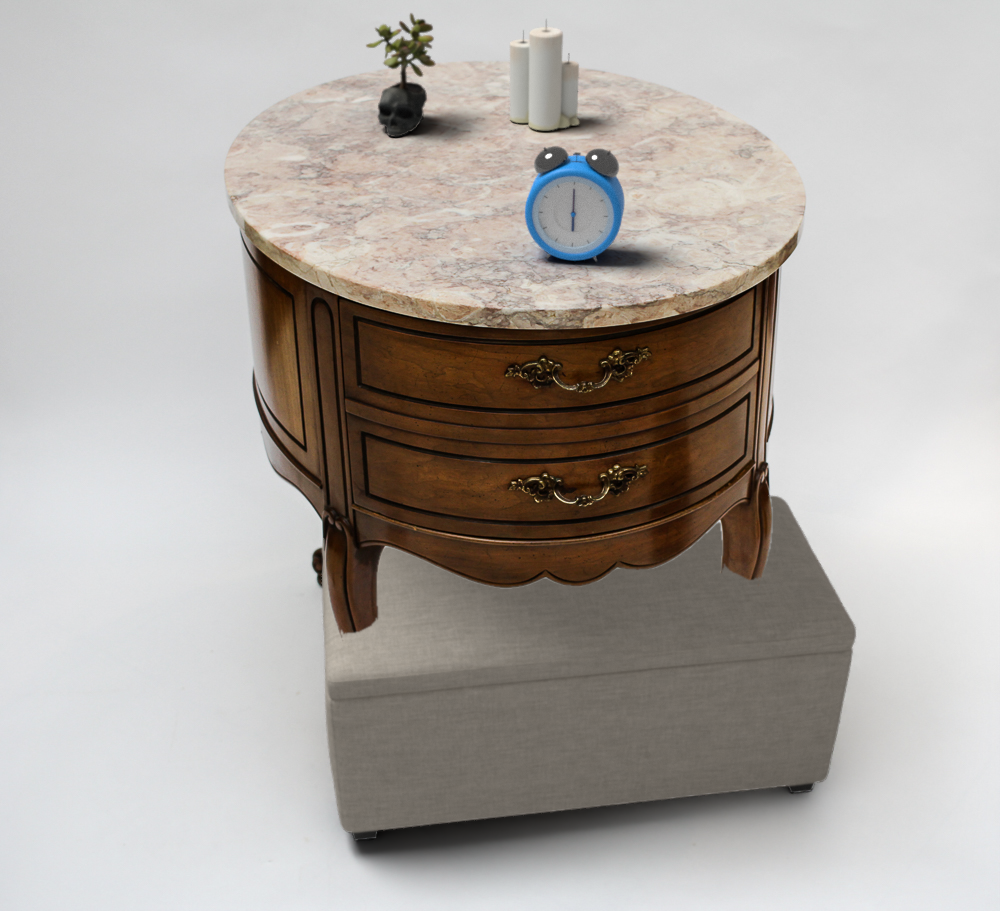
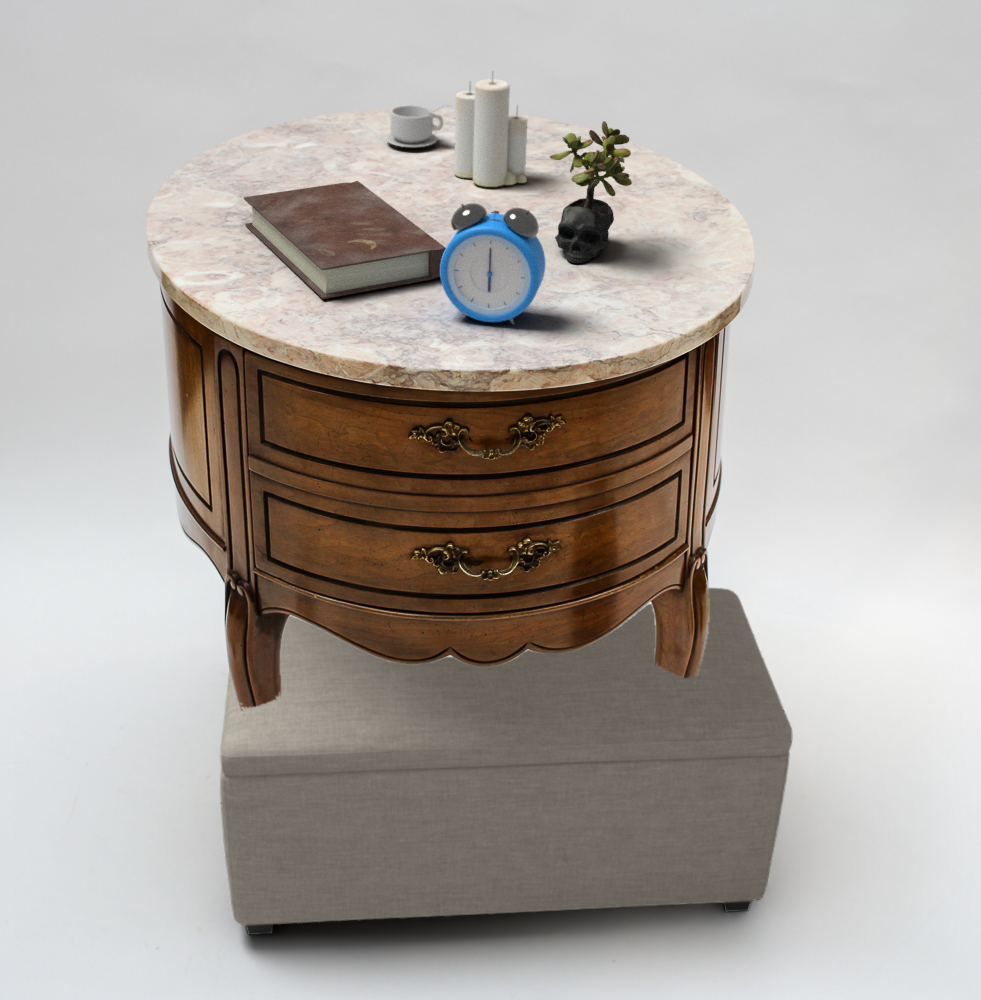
succulent plant: present [366,13,435,137] -> present [550,121,632,263]
teacup: none [439,54,502,96] -> present [385,105,443,147]
book: none [320,130,523,246] -> present [244,181,446,299]

